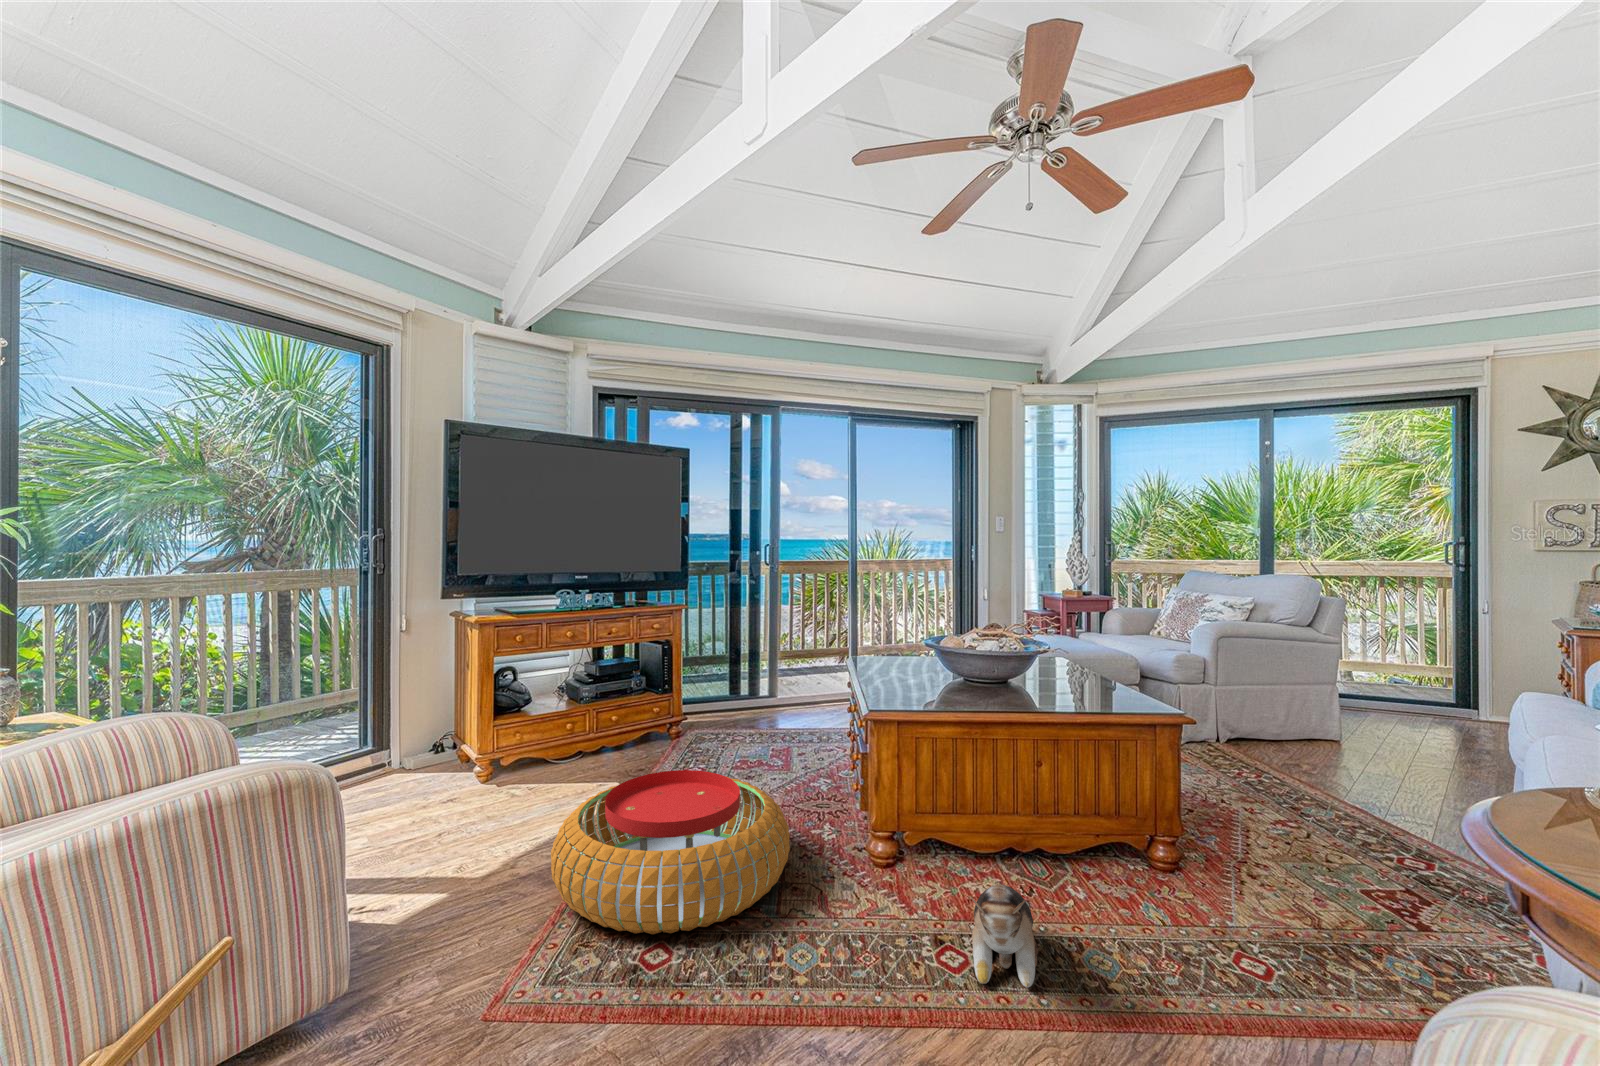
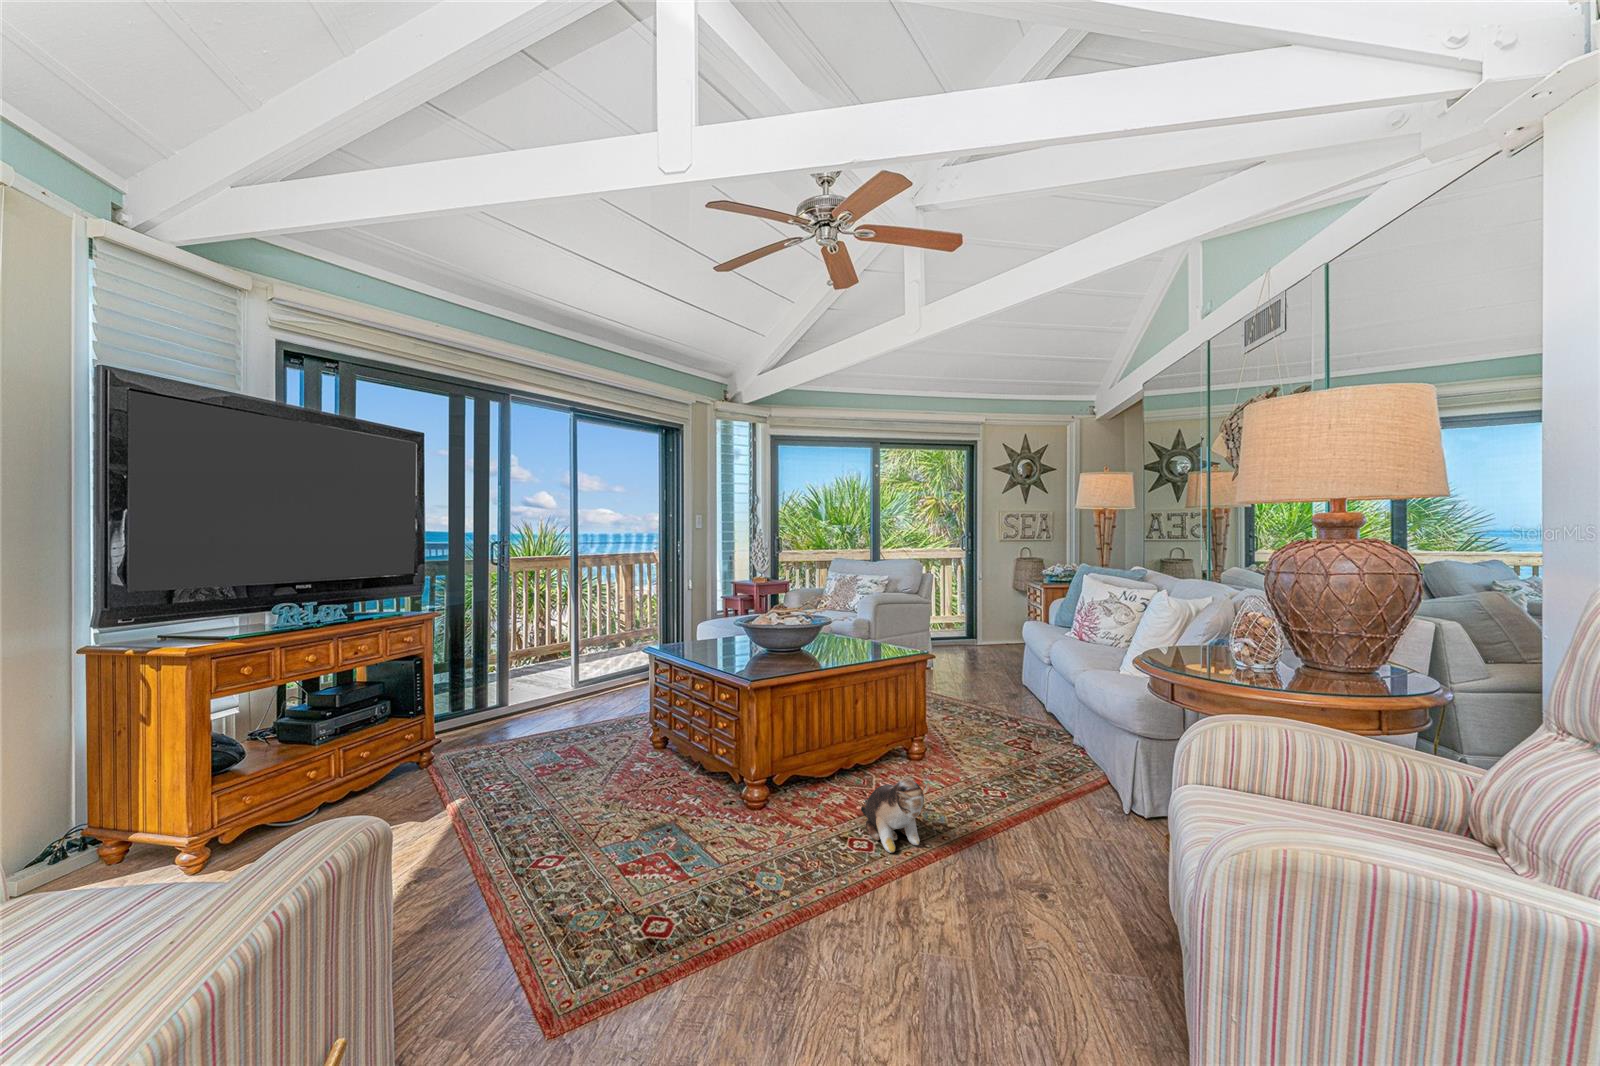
pouf: present [551,770,790,934] -> none [471,765,709,925]

